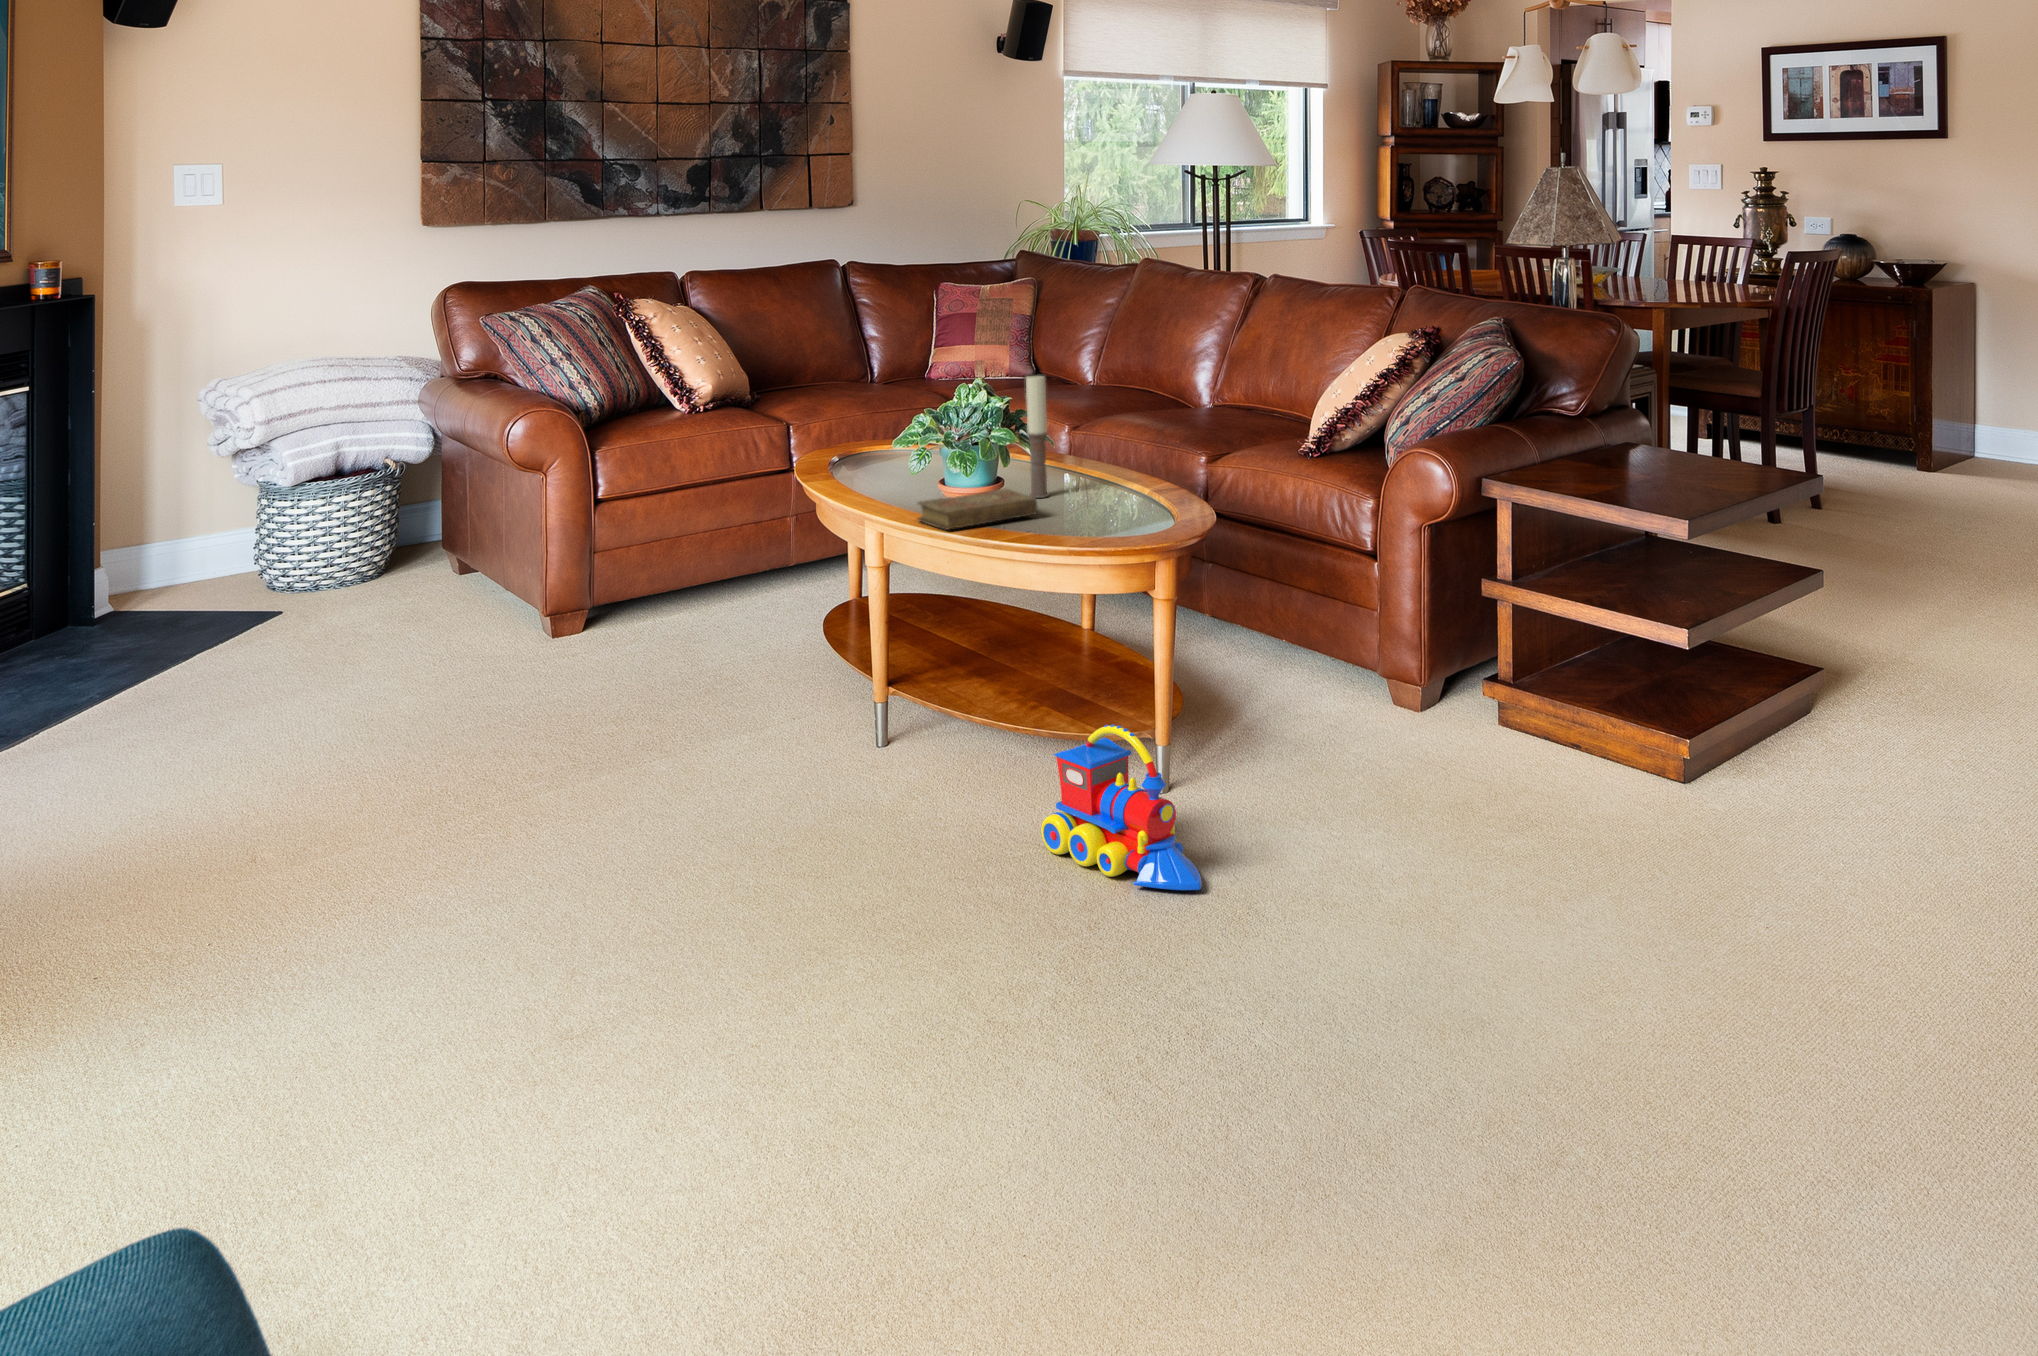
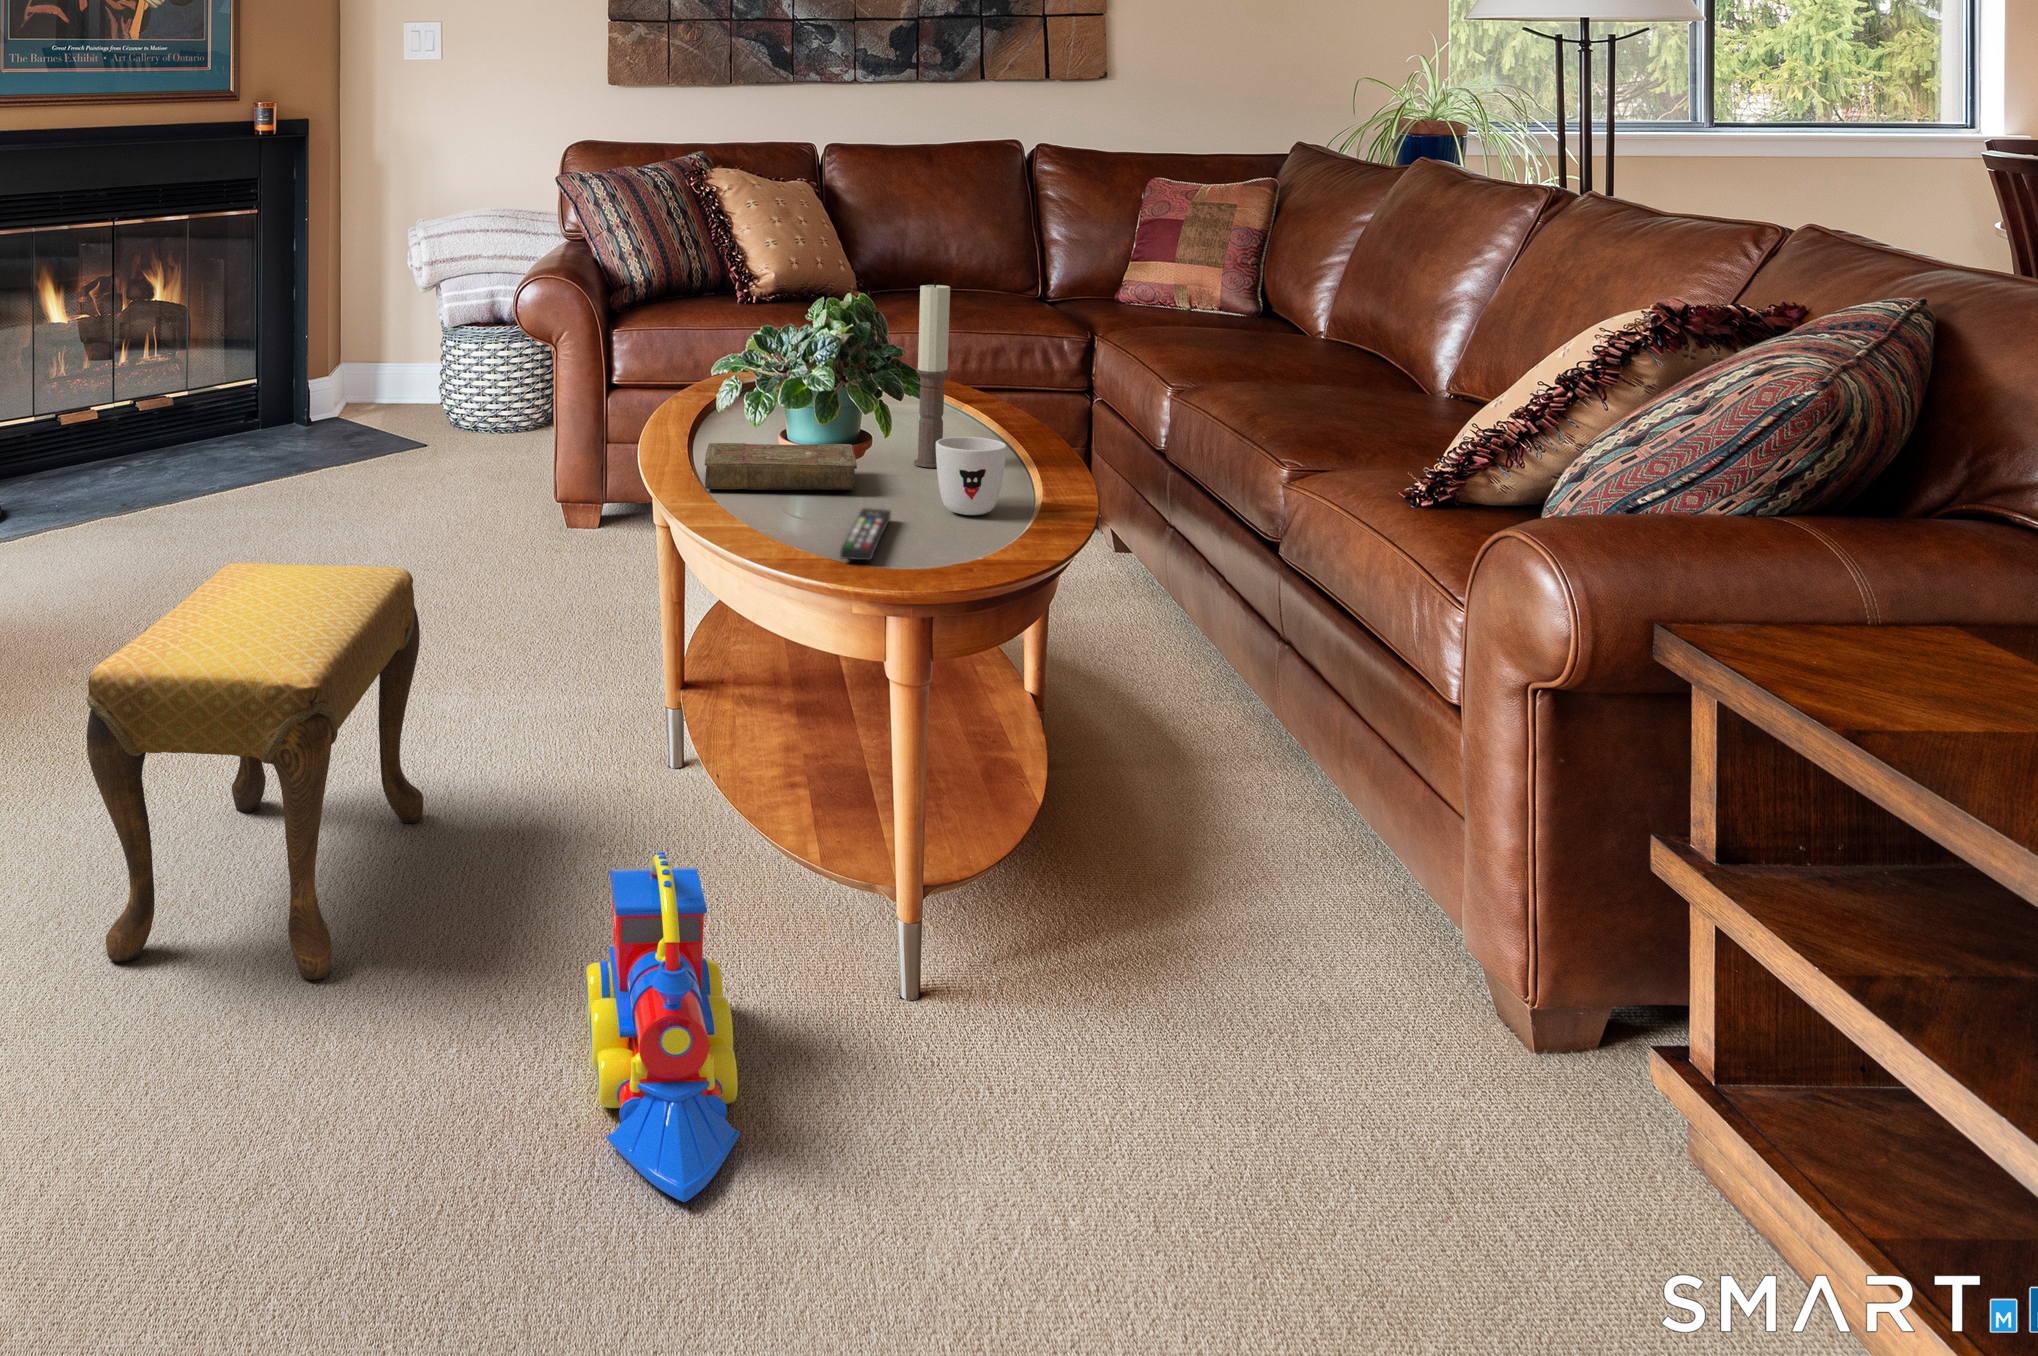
mug: none [1093,468,1137,516] -> present [936,437,1007,515]
remote control: none [1069,519,1125,546] -> present [840,508,891,560]
footstool: none [628,622,873,932] -> present [87,563,423,980]

